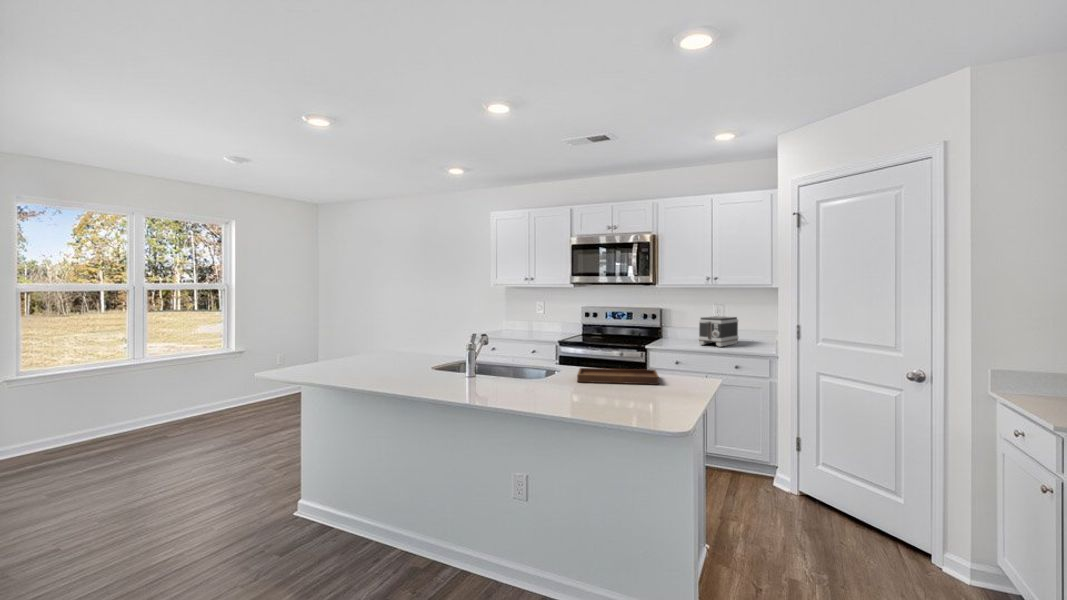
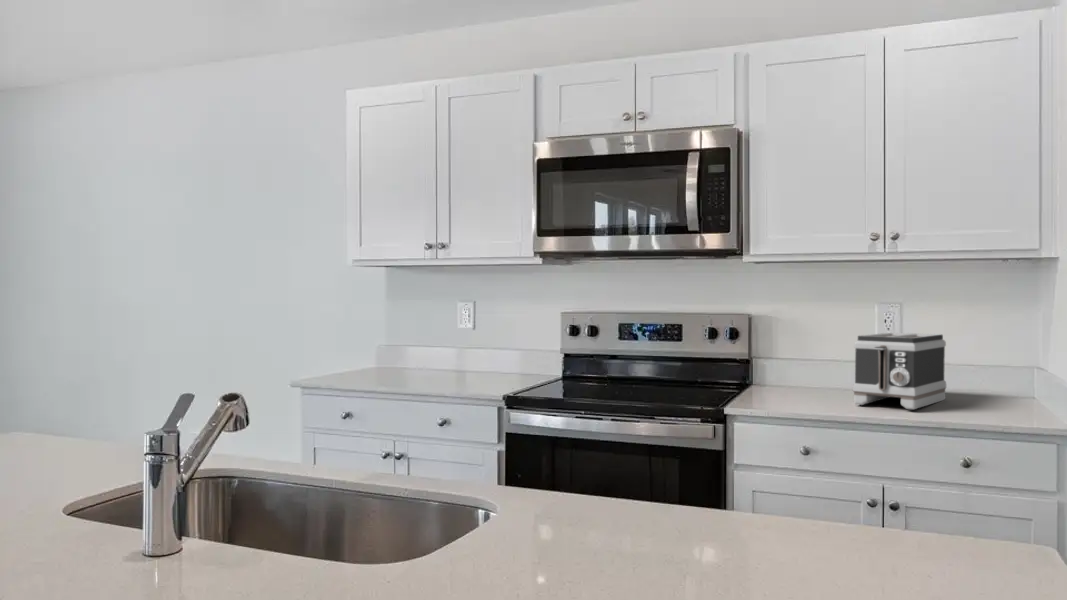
tray: present [577,352,659,384] -> none [544,446,839,569]

